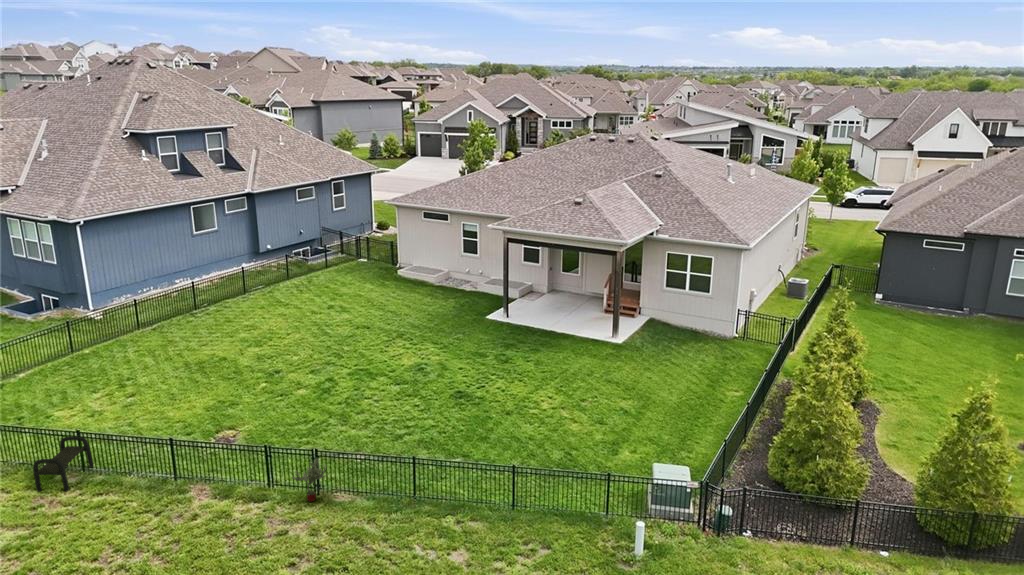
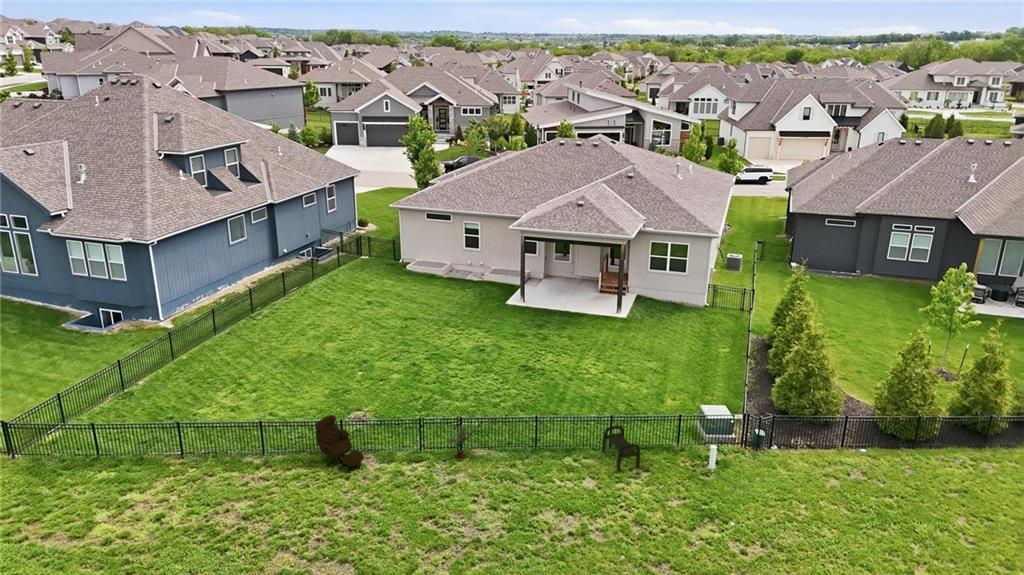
lounge chair: none [132,430,188,505] -> present [315,415,364,470]
bench: present [33,436,94,492] -> present [602,426,640,472]

